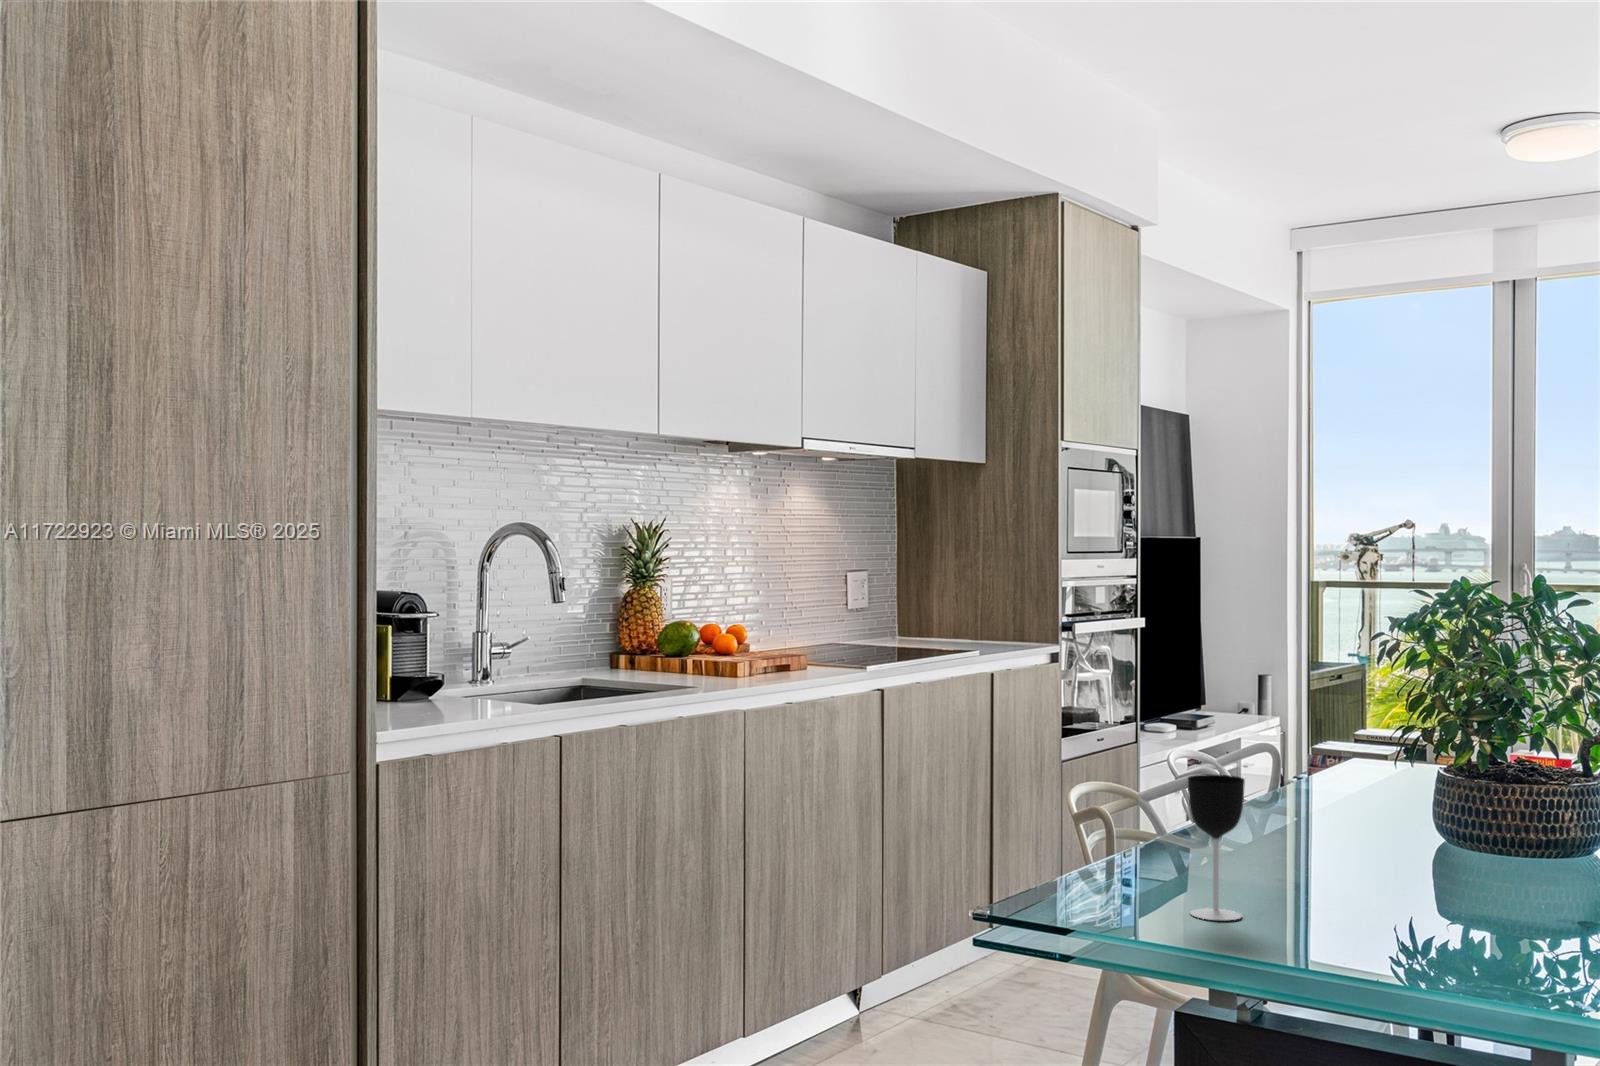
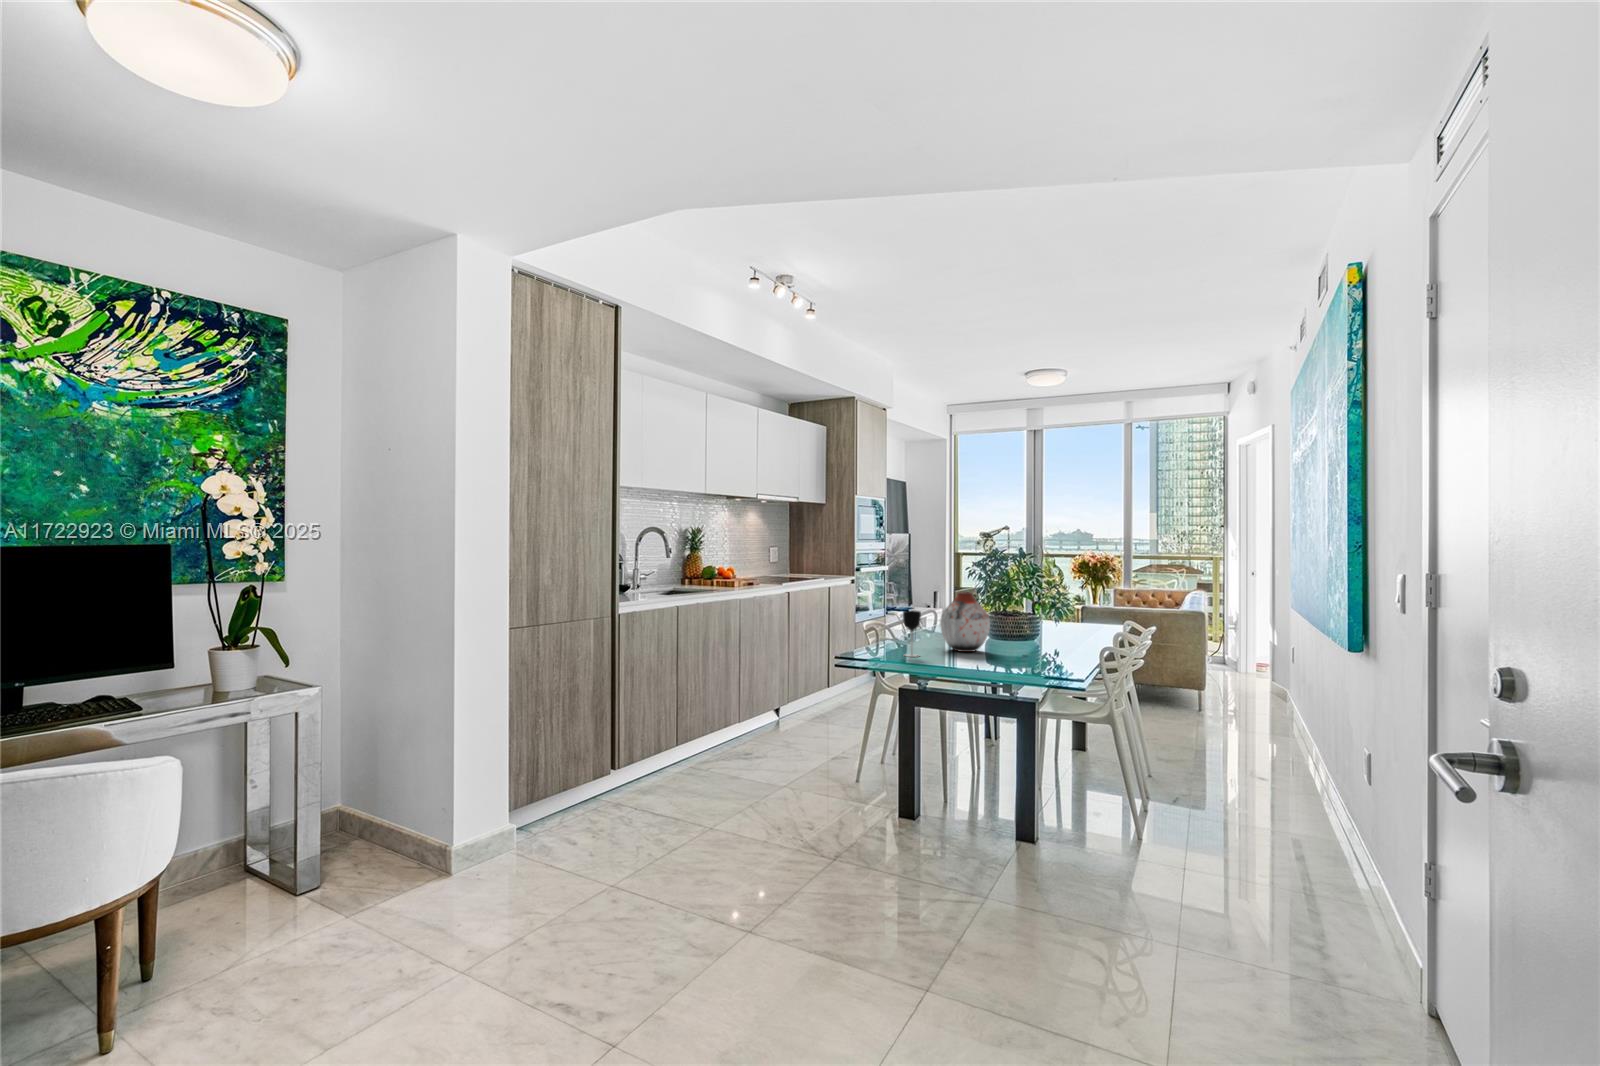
vase: none [1303,715,1460,900] -> present [940,592,990,652]

